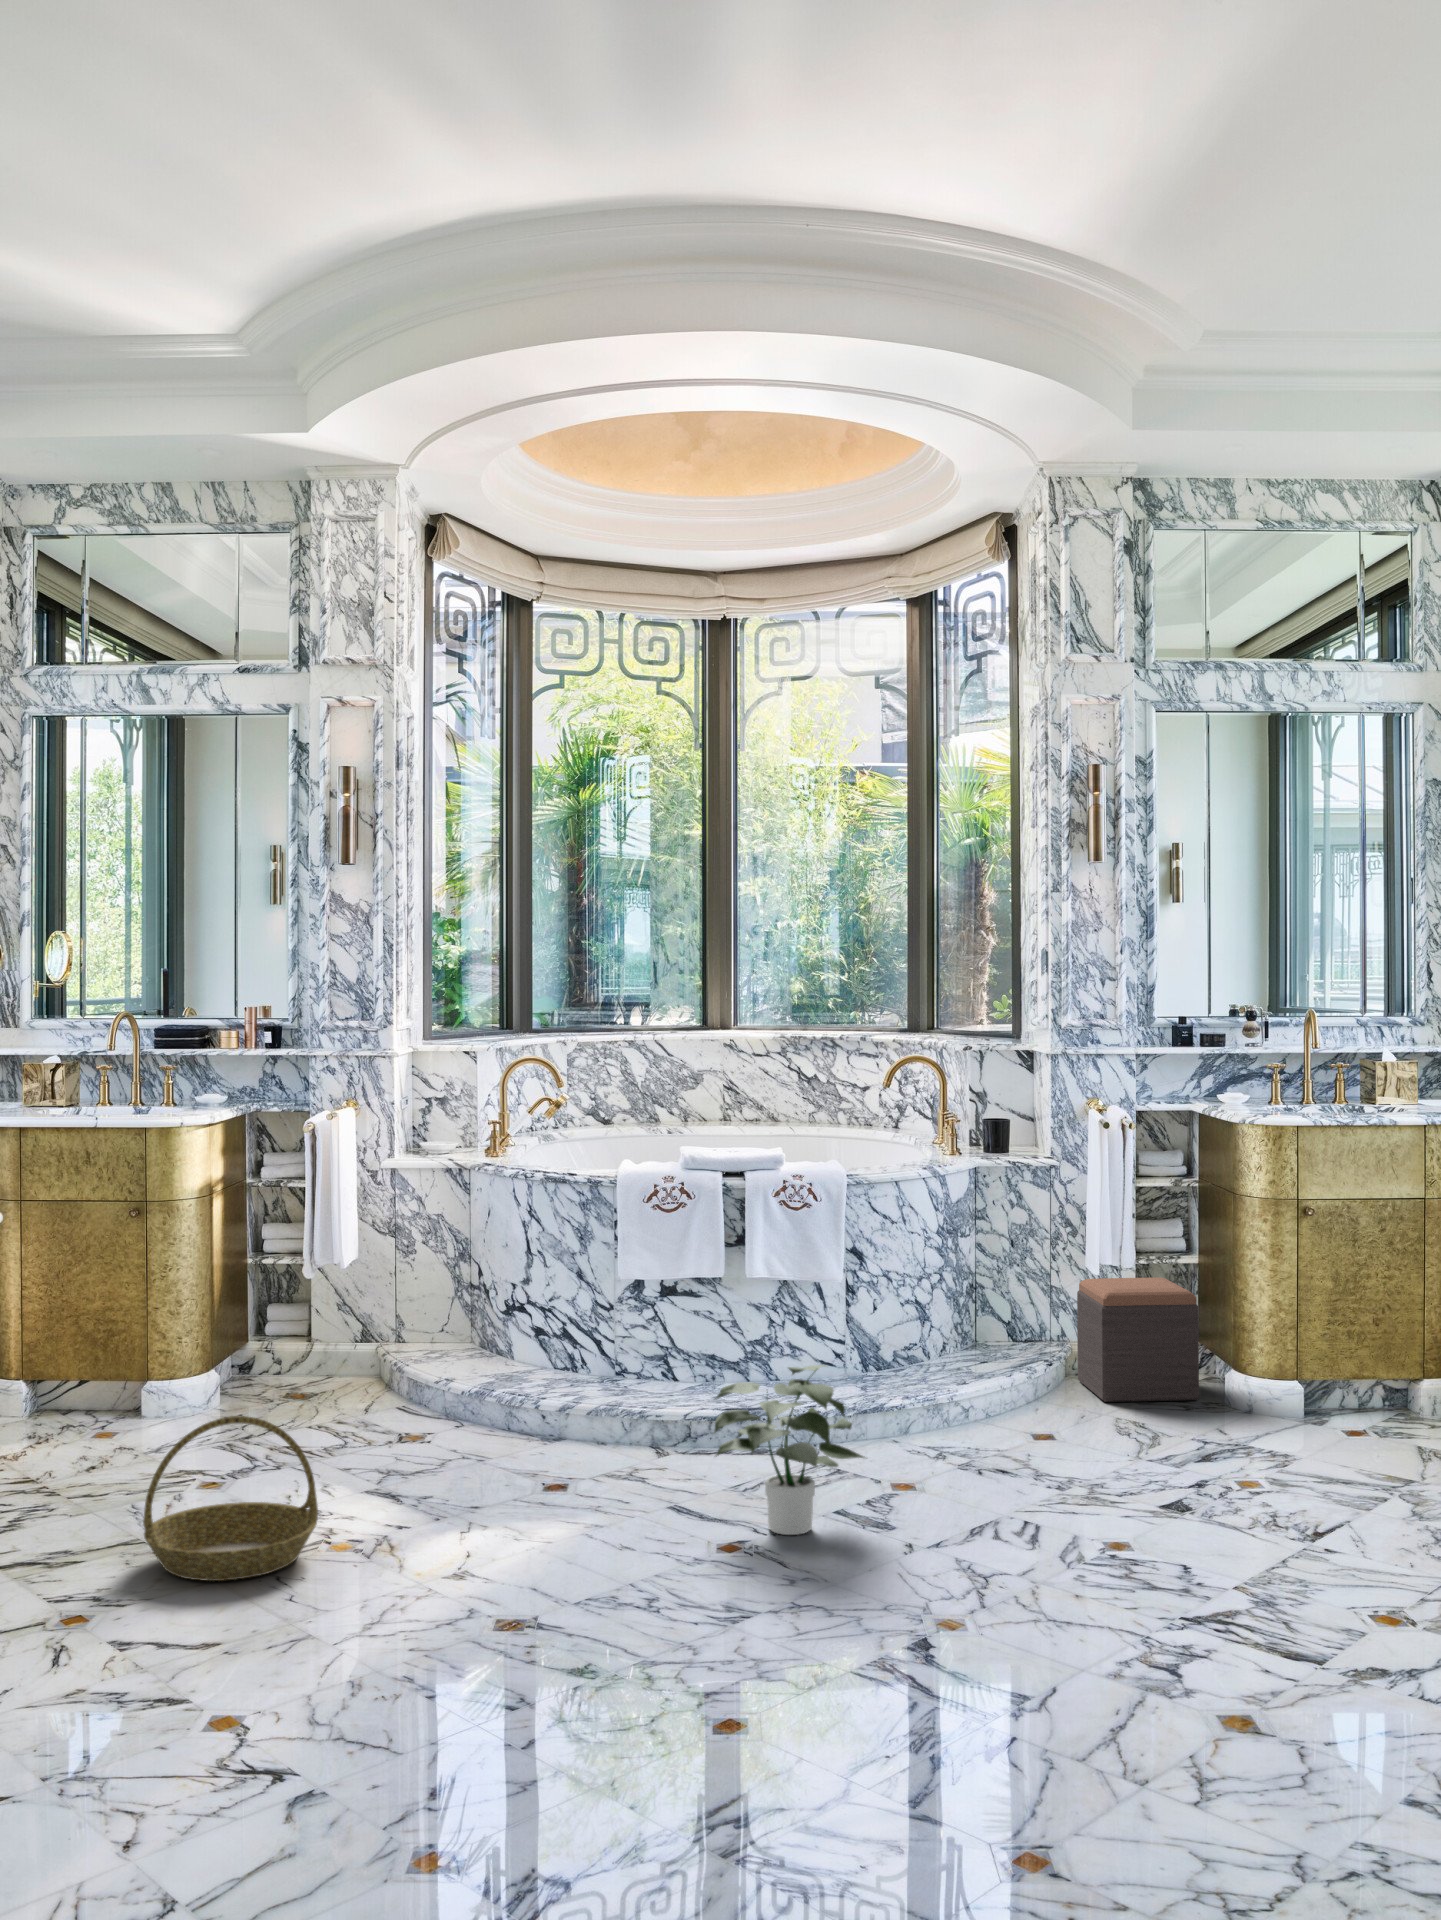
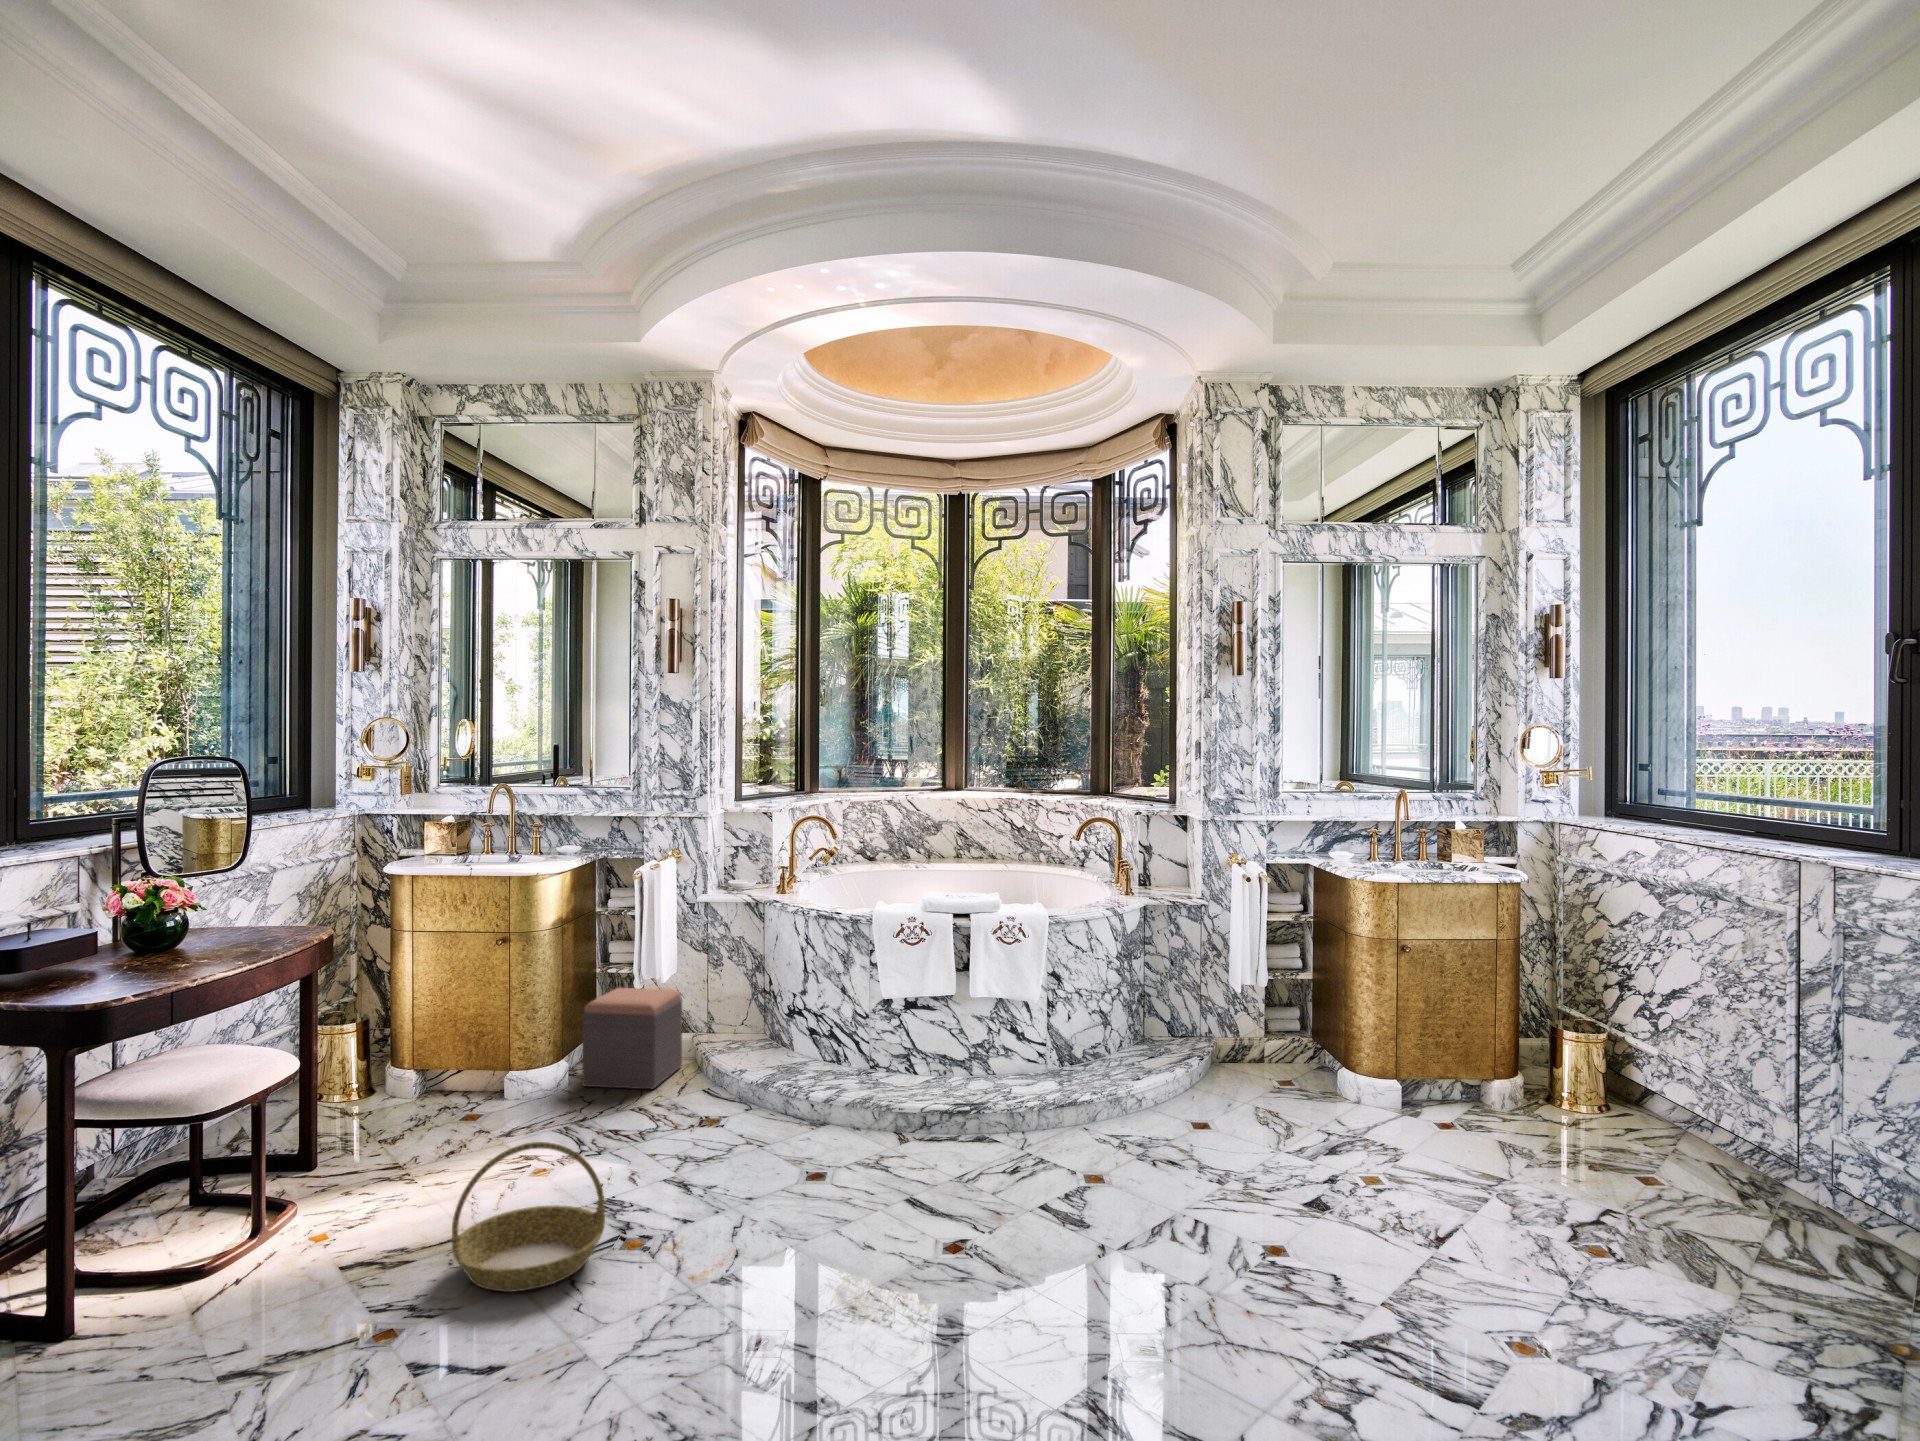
footstool: present [1077,1277,1199,1402] -> present [582,988,682,1090]
potted plant: present [714,1365,867,1535] -> none [939,1090,1068,1238]

